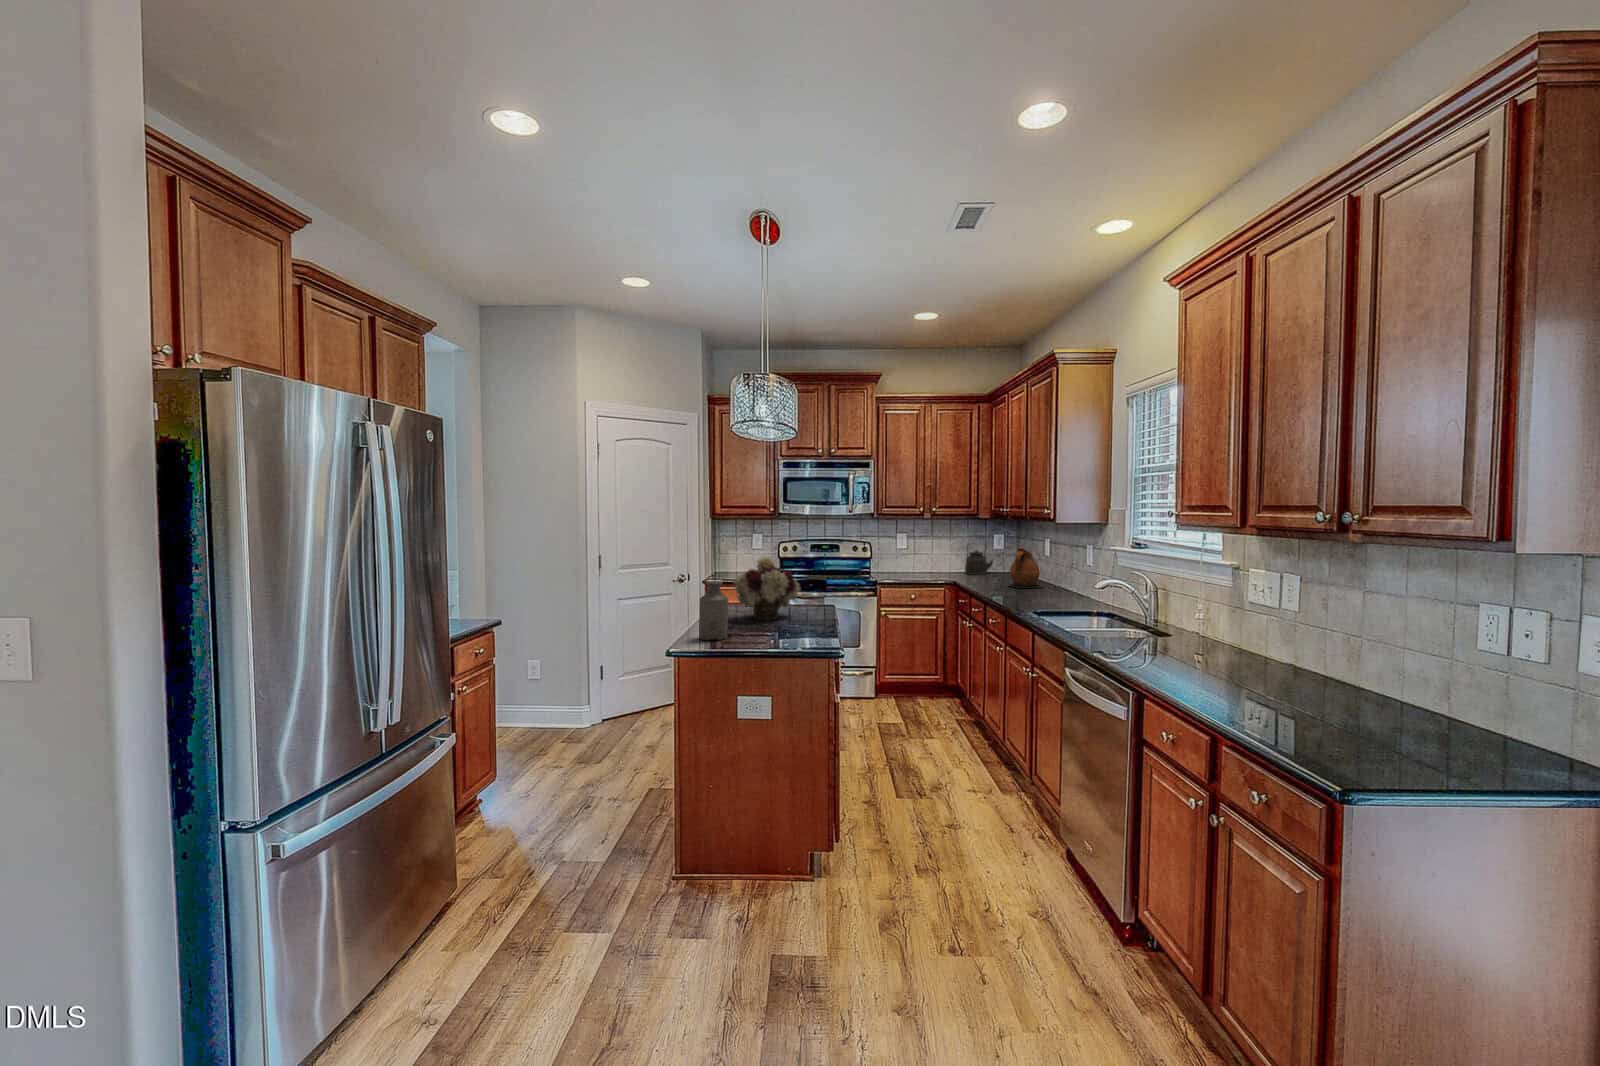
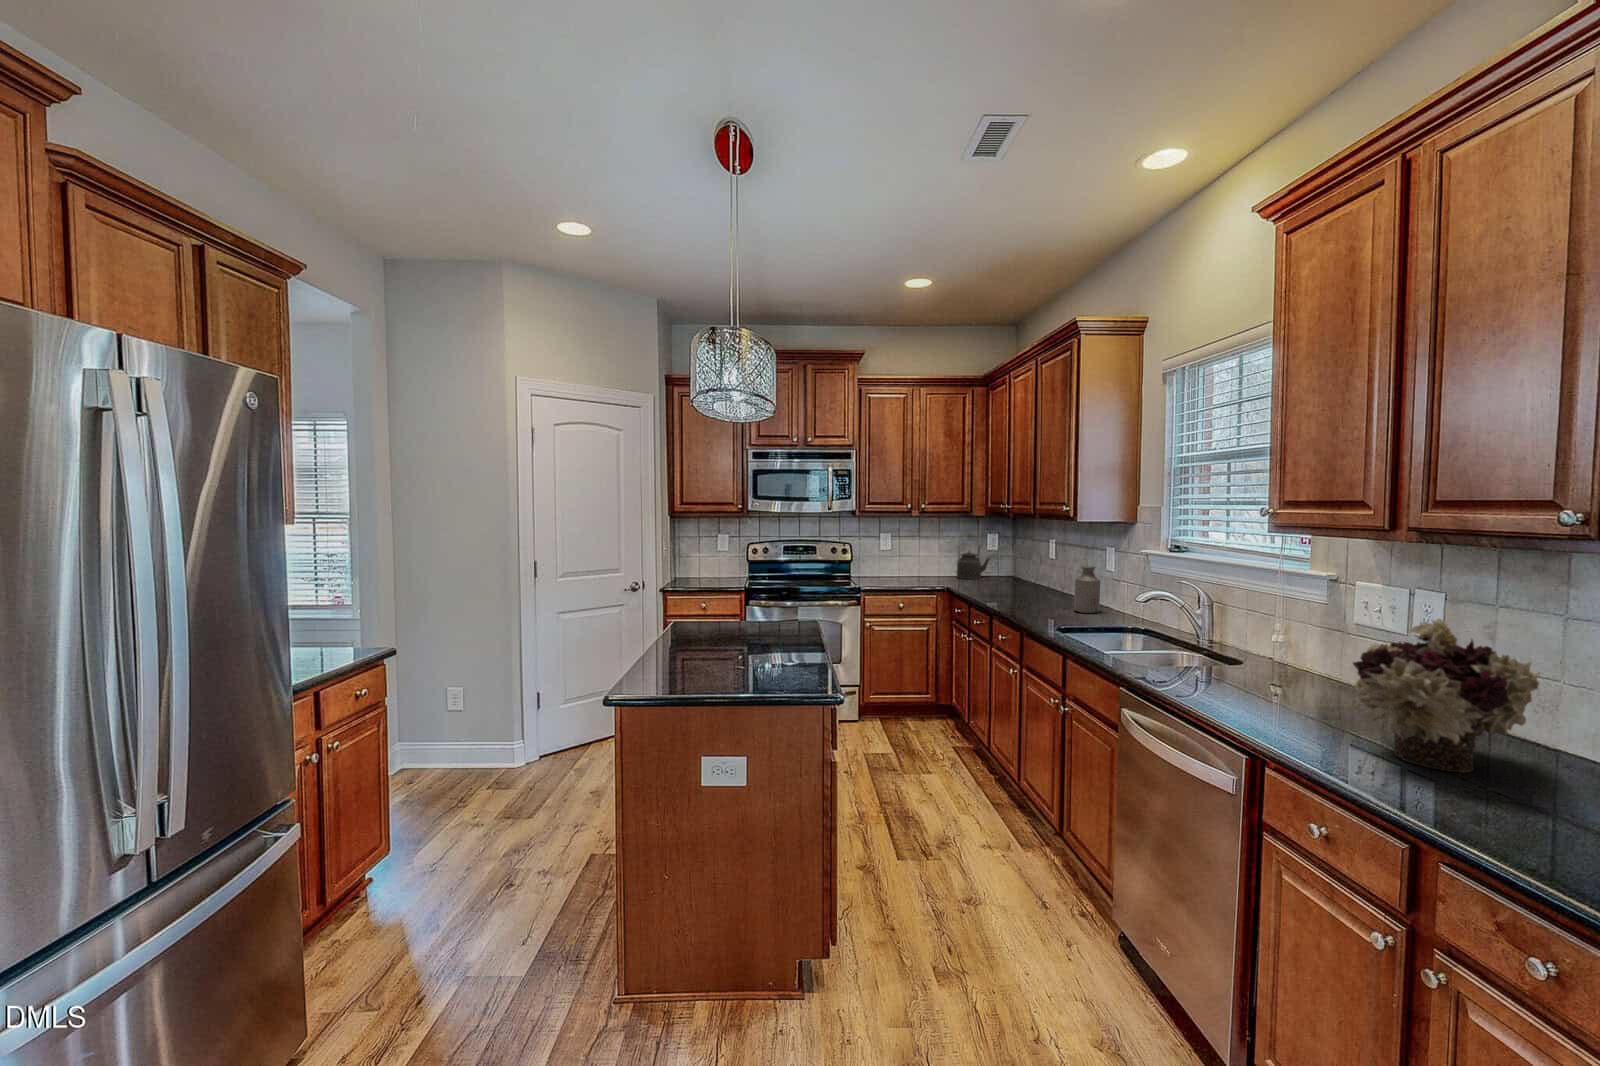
ceramic pitcher: present [1008,548,1044,588] -> none [1009,550,1054,596]
flower arrangement: present [733,557,800,620] -> present [1353,619,1539,772]
bottle: present [699,581,728,641] -> present [1074,566,1100,614]

